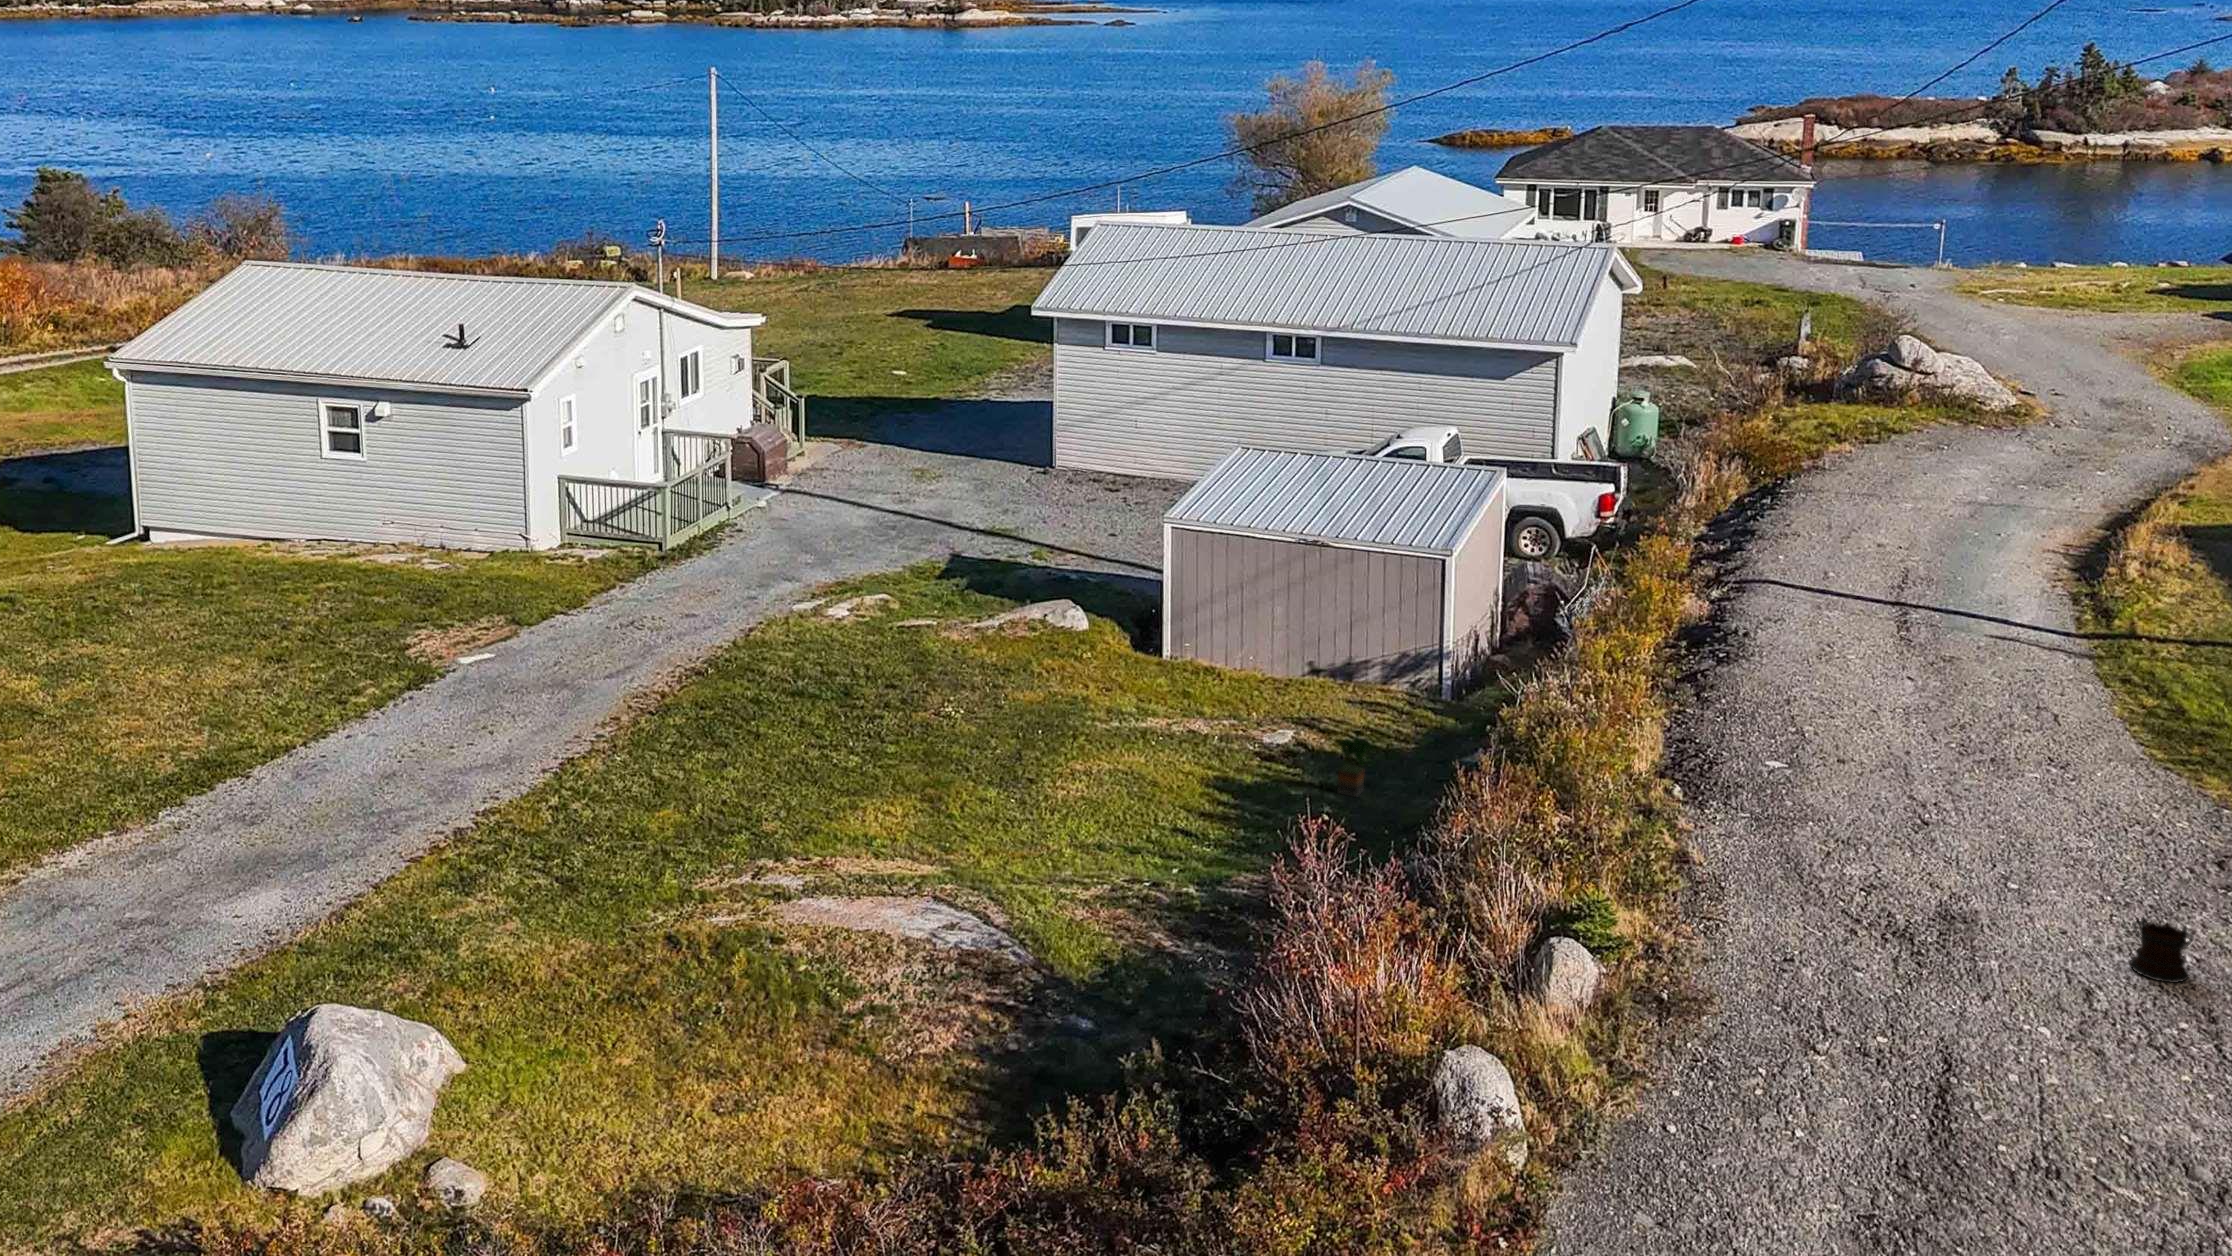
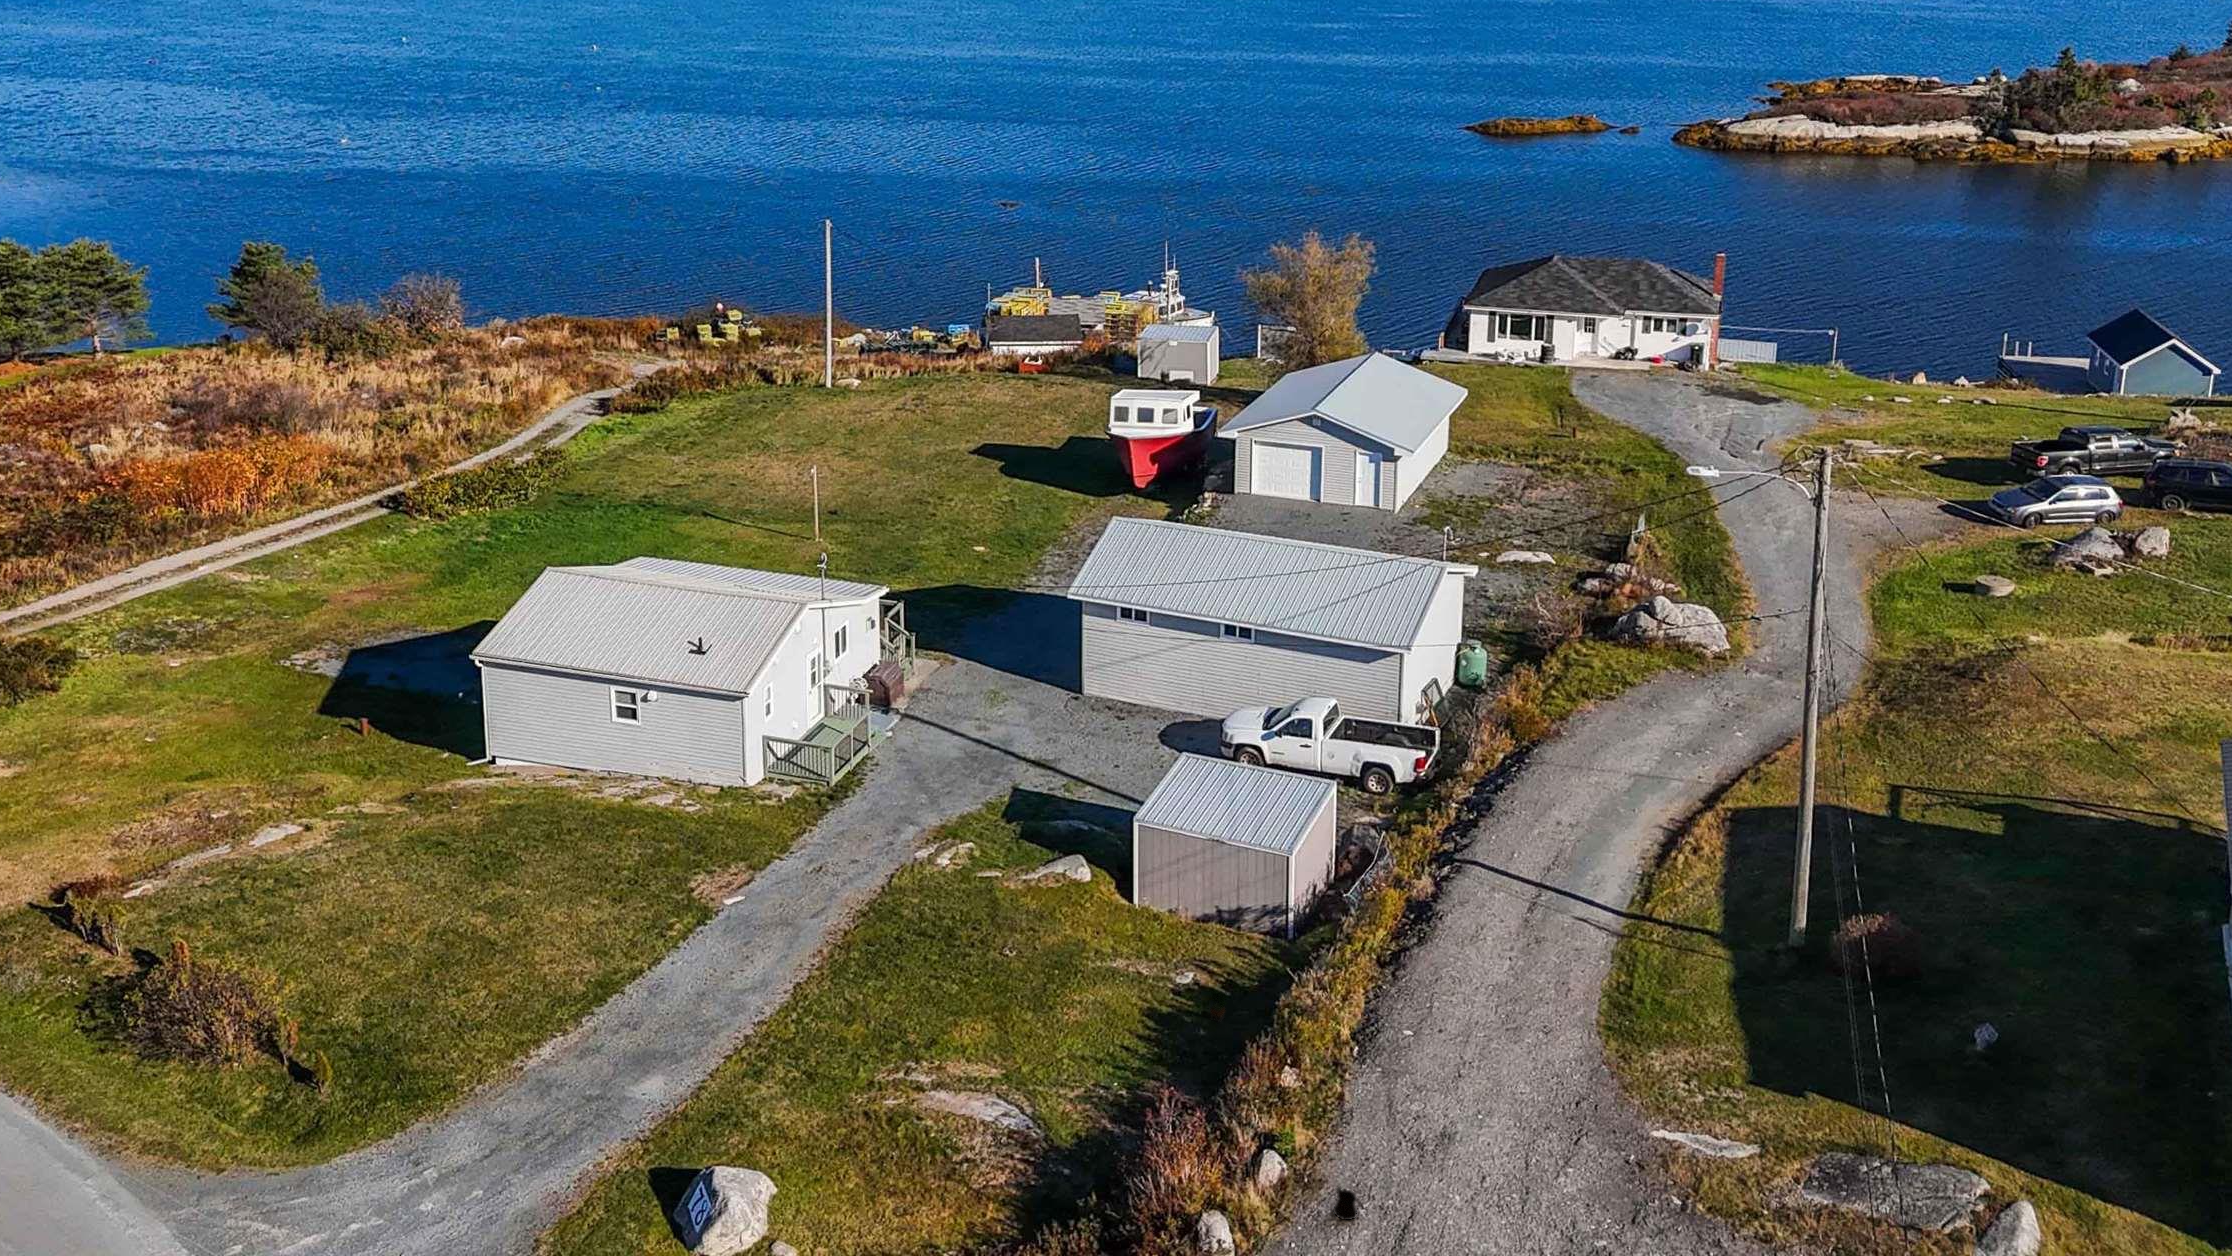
bucket: present [2130,917,2194,982] -> present [1333,1187,1357,1220]

